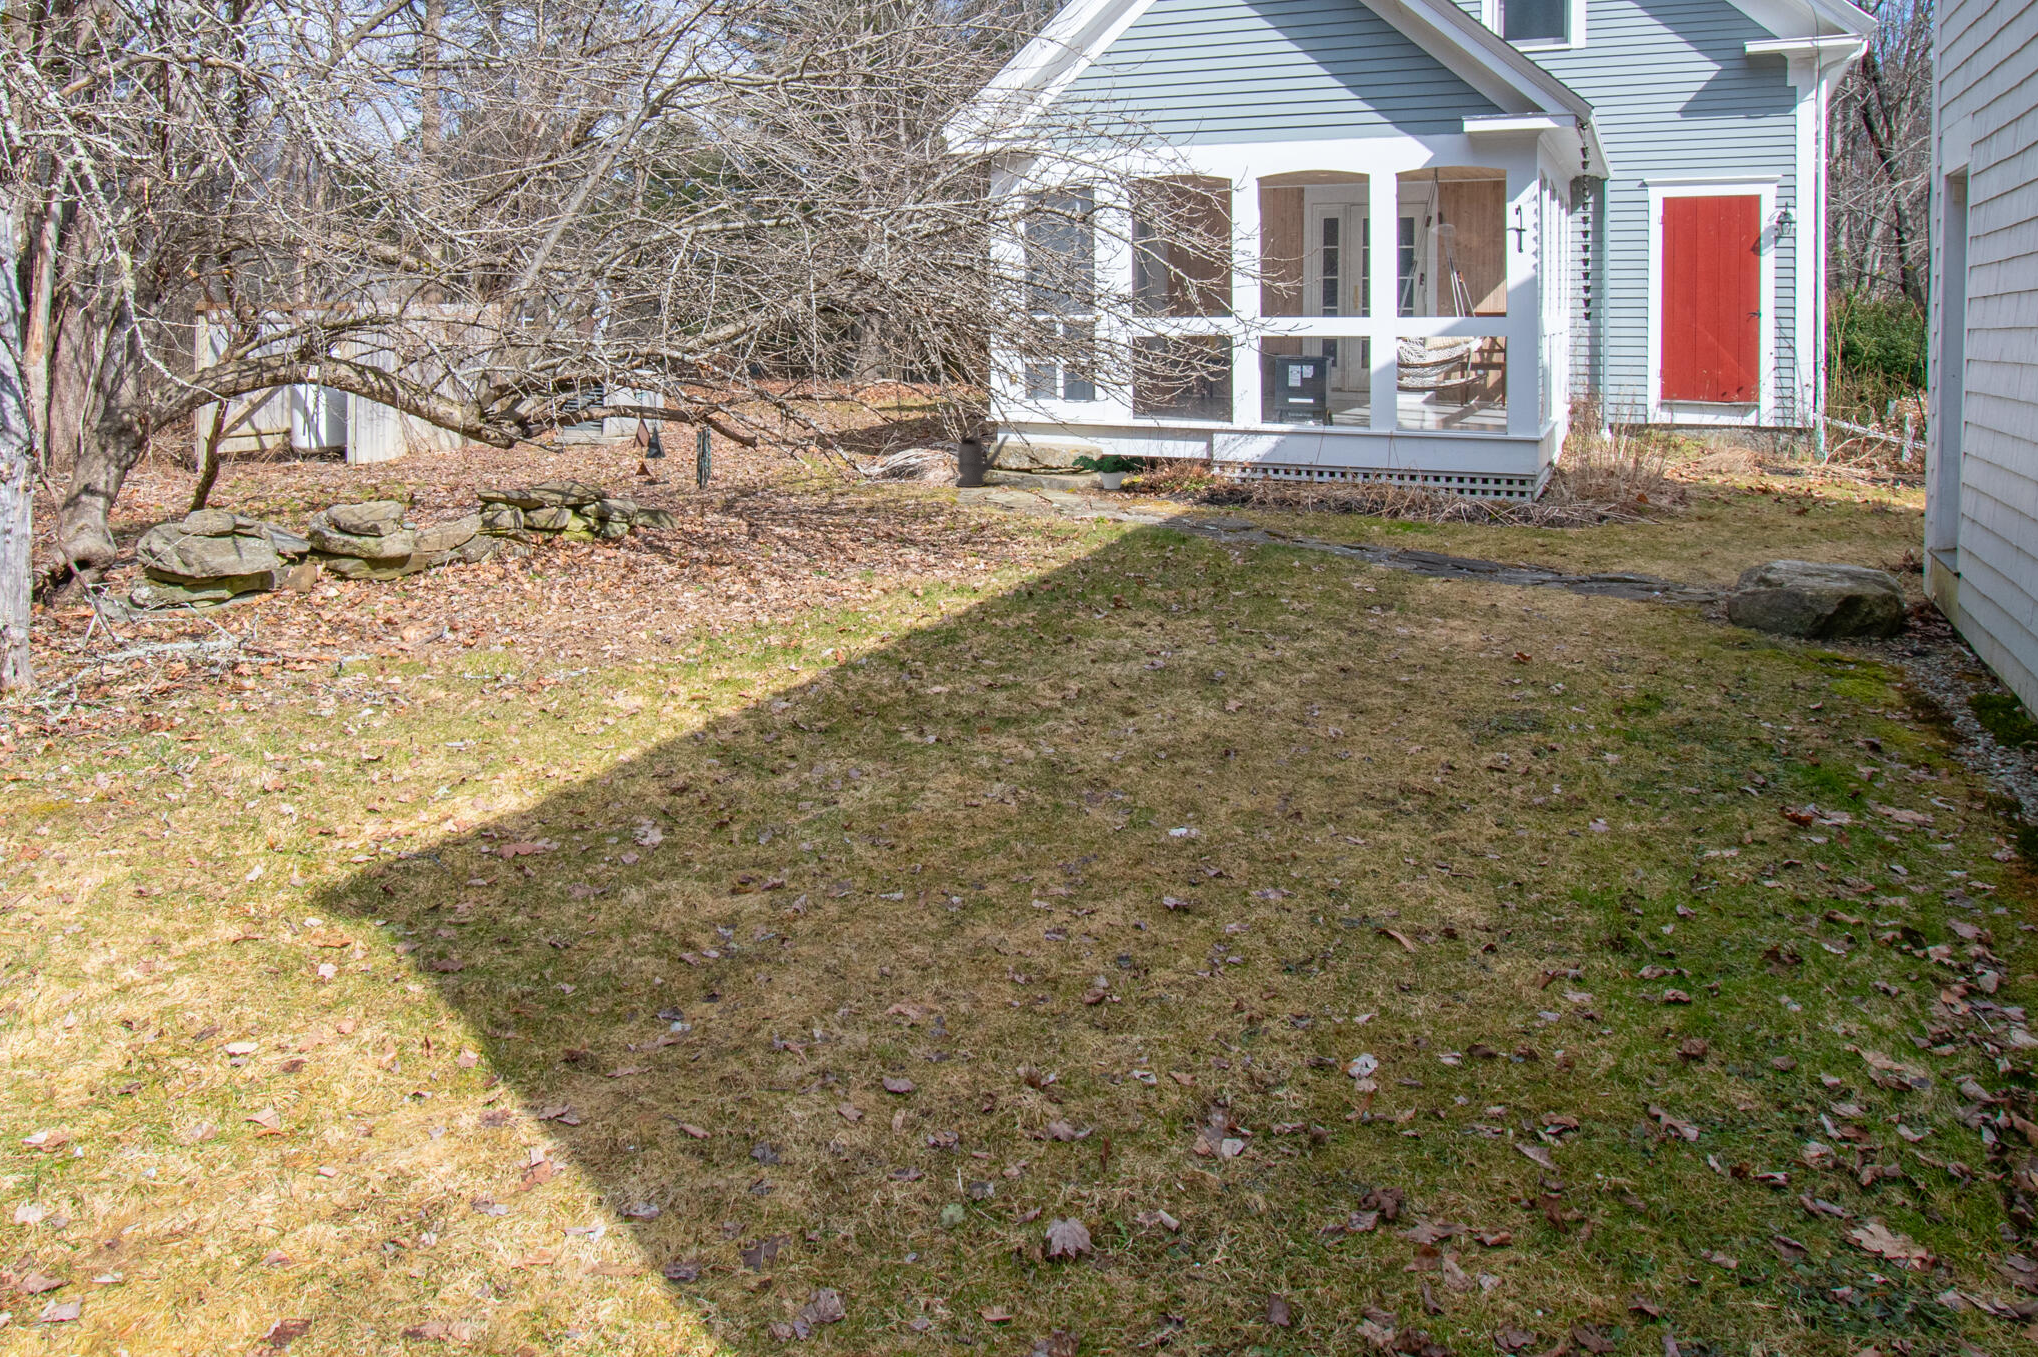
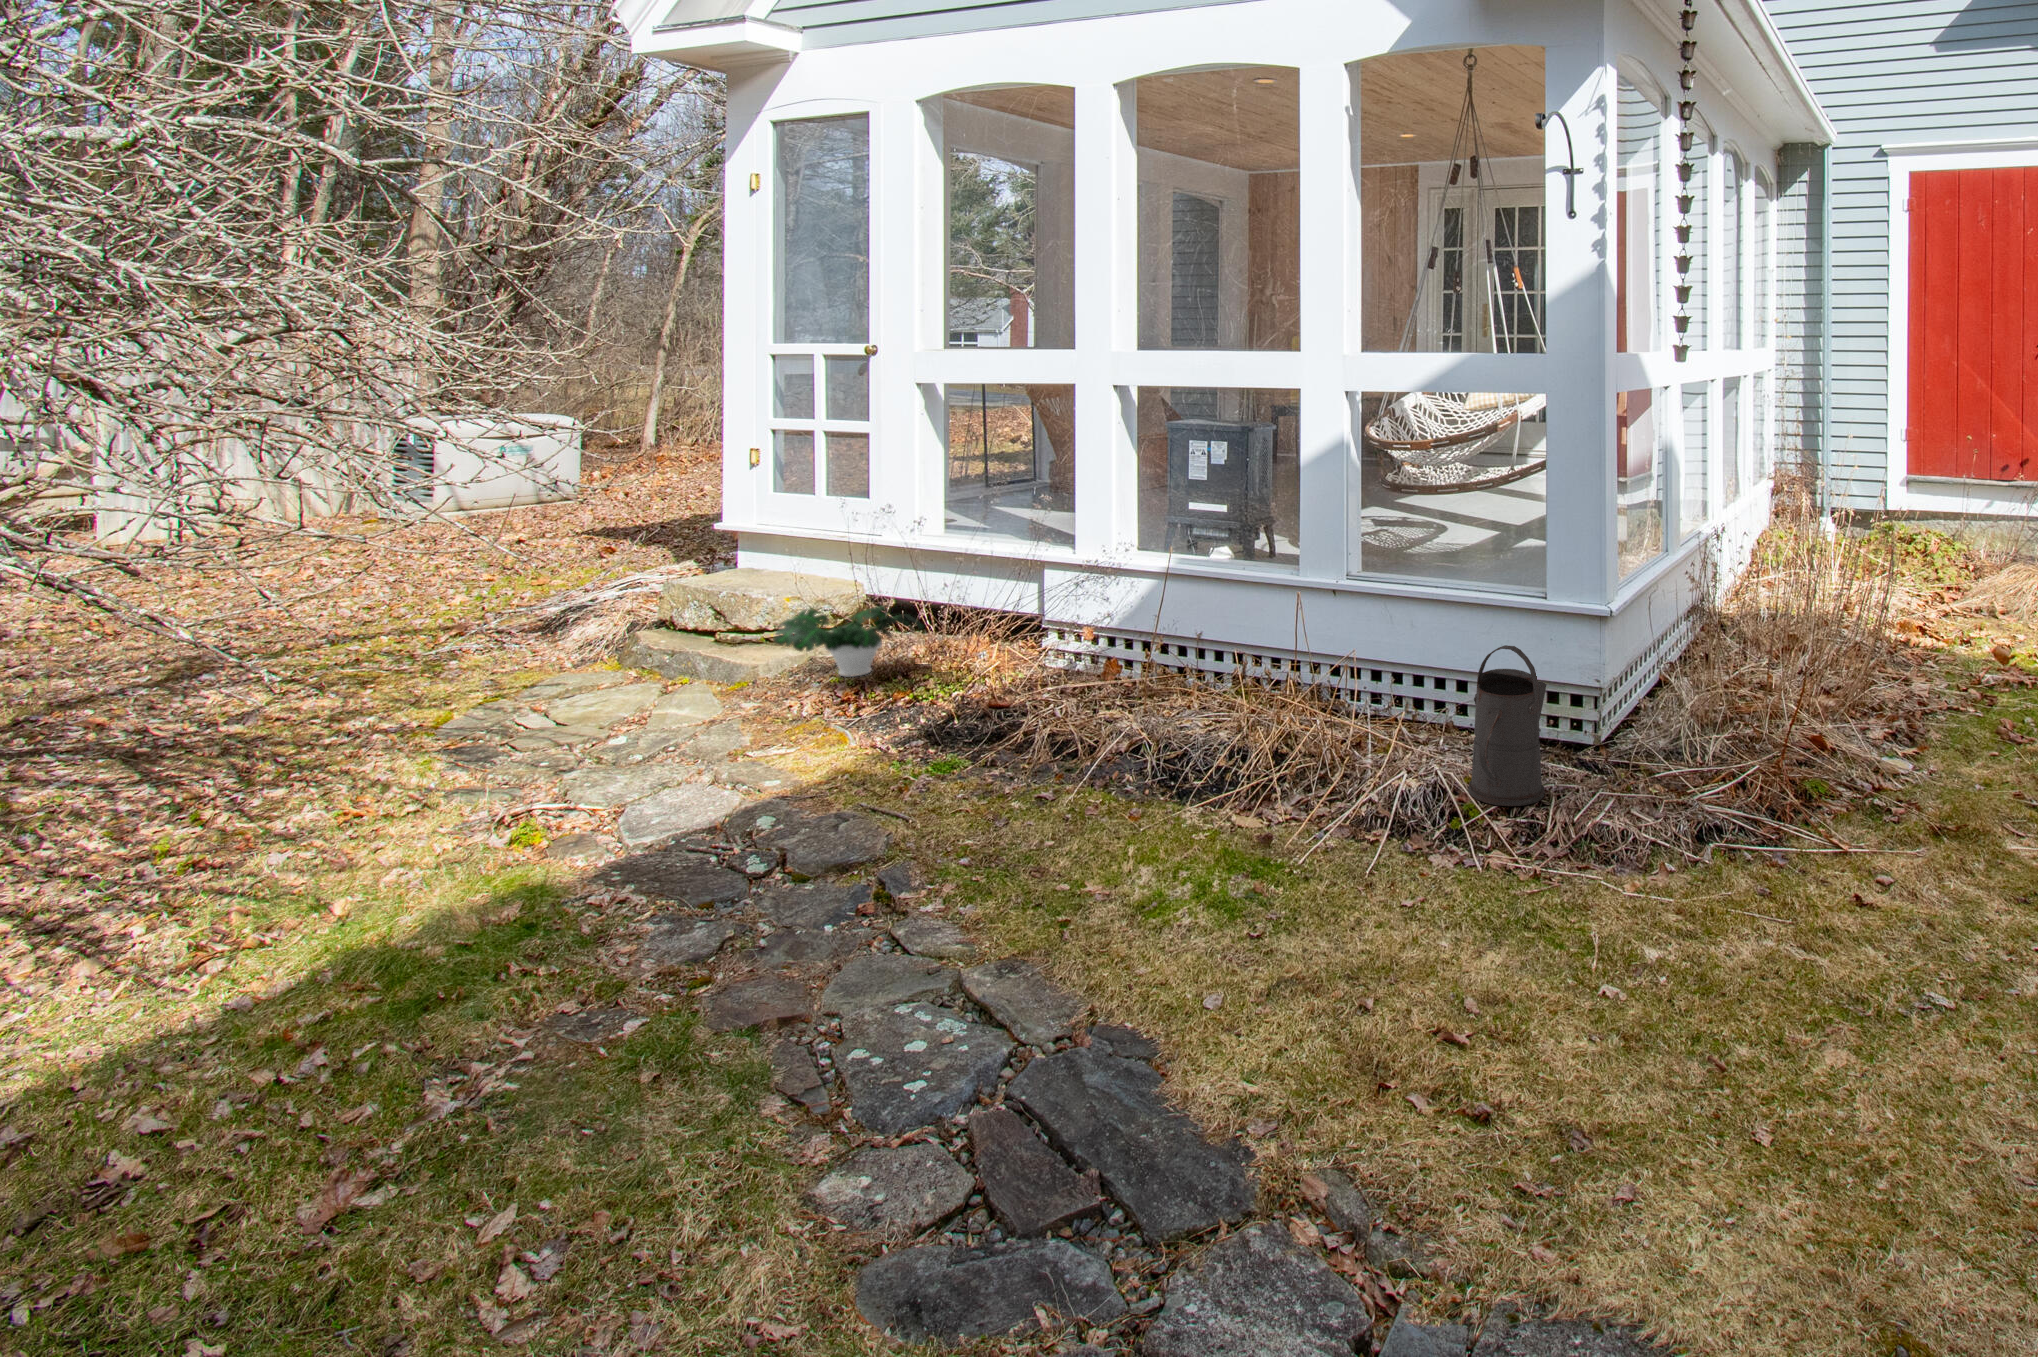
watering can: present [950,428,1008,487] -> present [1468,645,1547,806]

